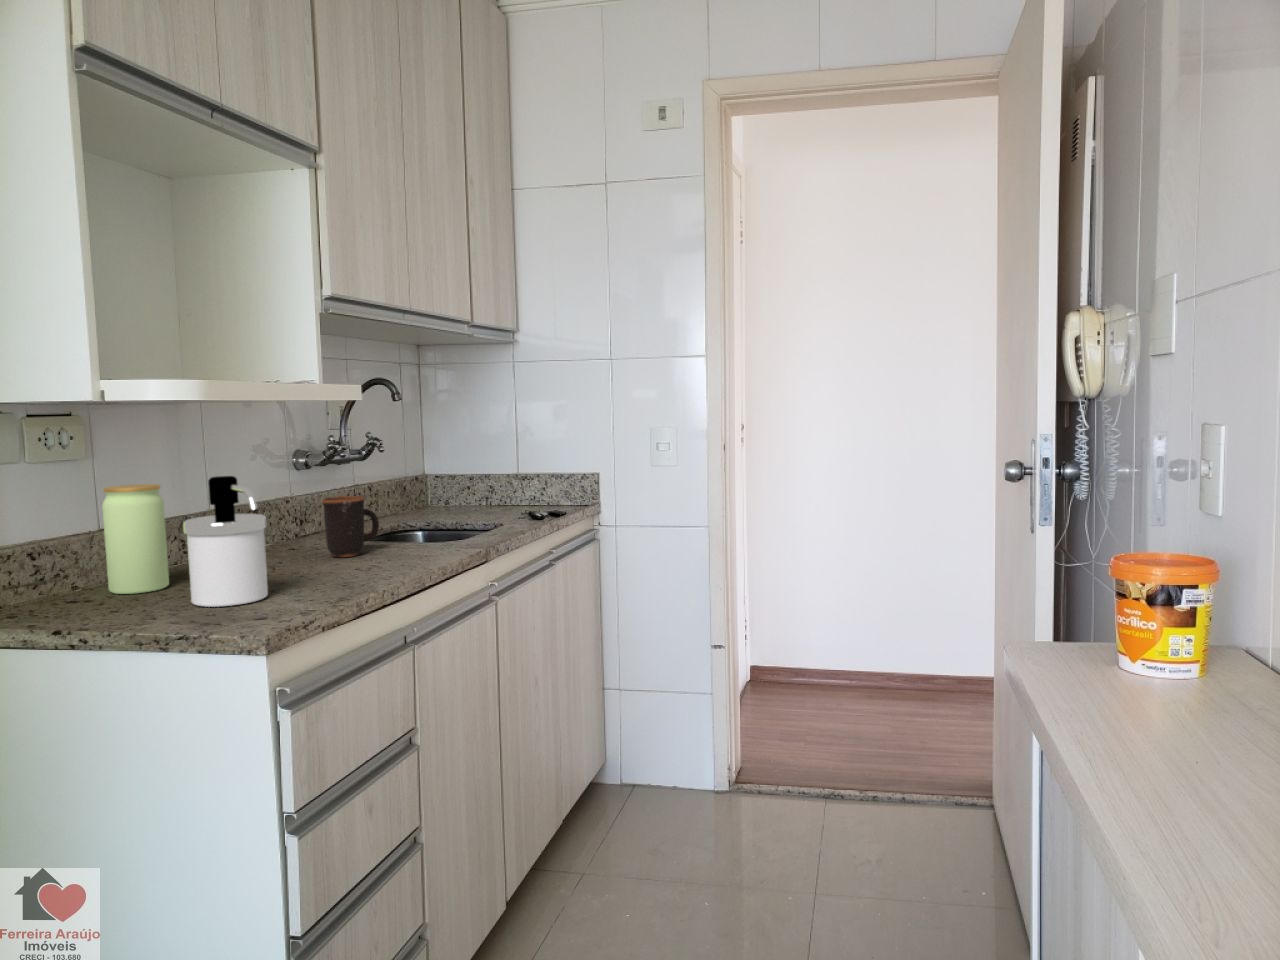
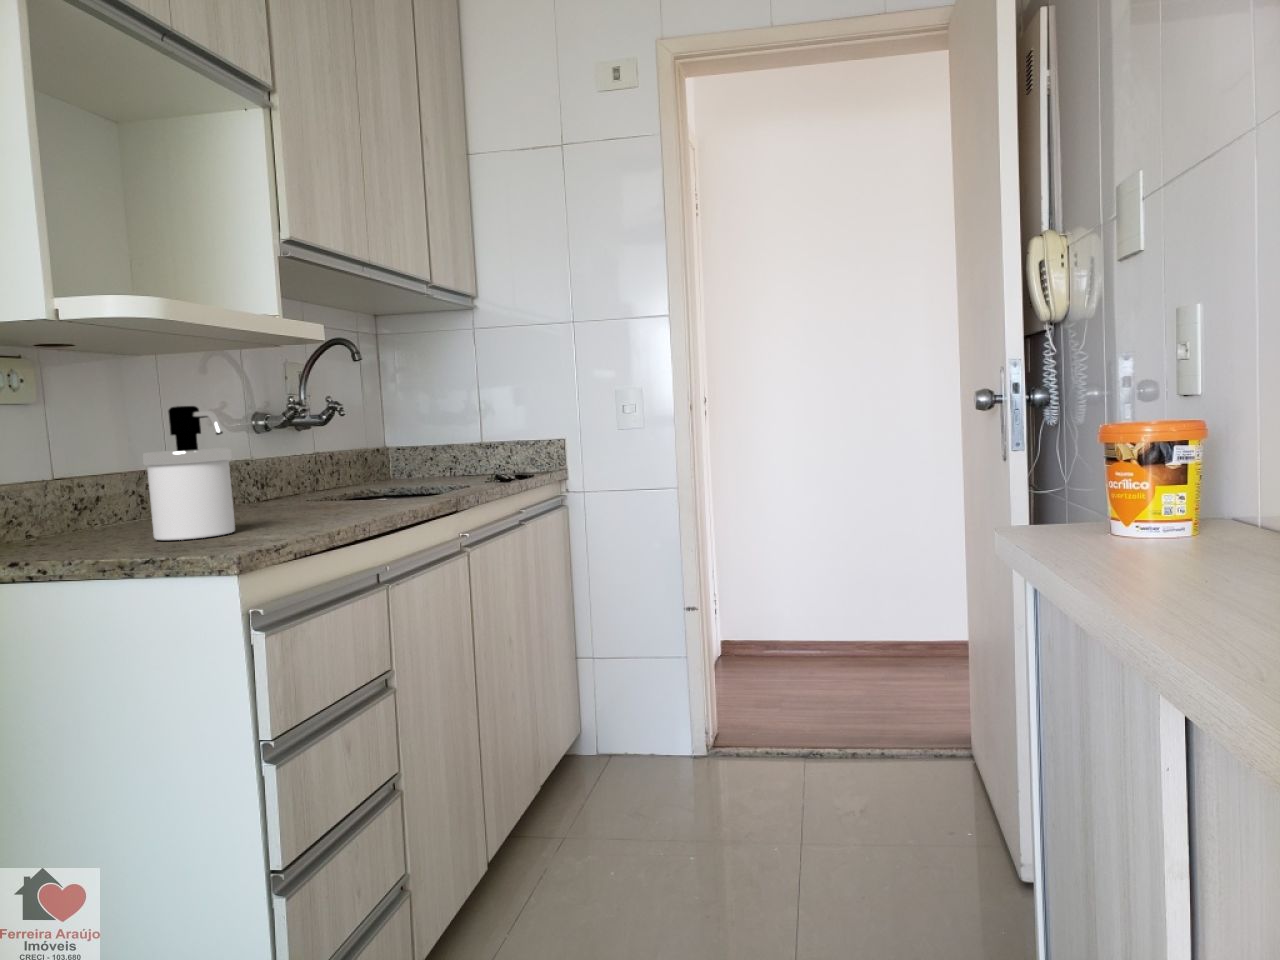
jar: present [102,484,169,594] -> none [54,426,128,539]
mug: present [322,496,379,557] -> none [286,447,346,509]

